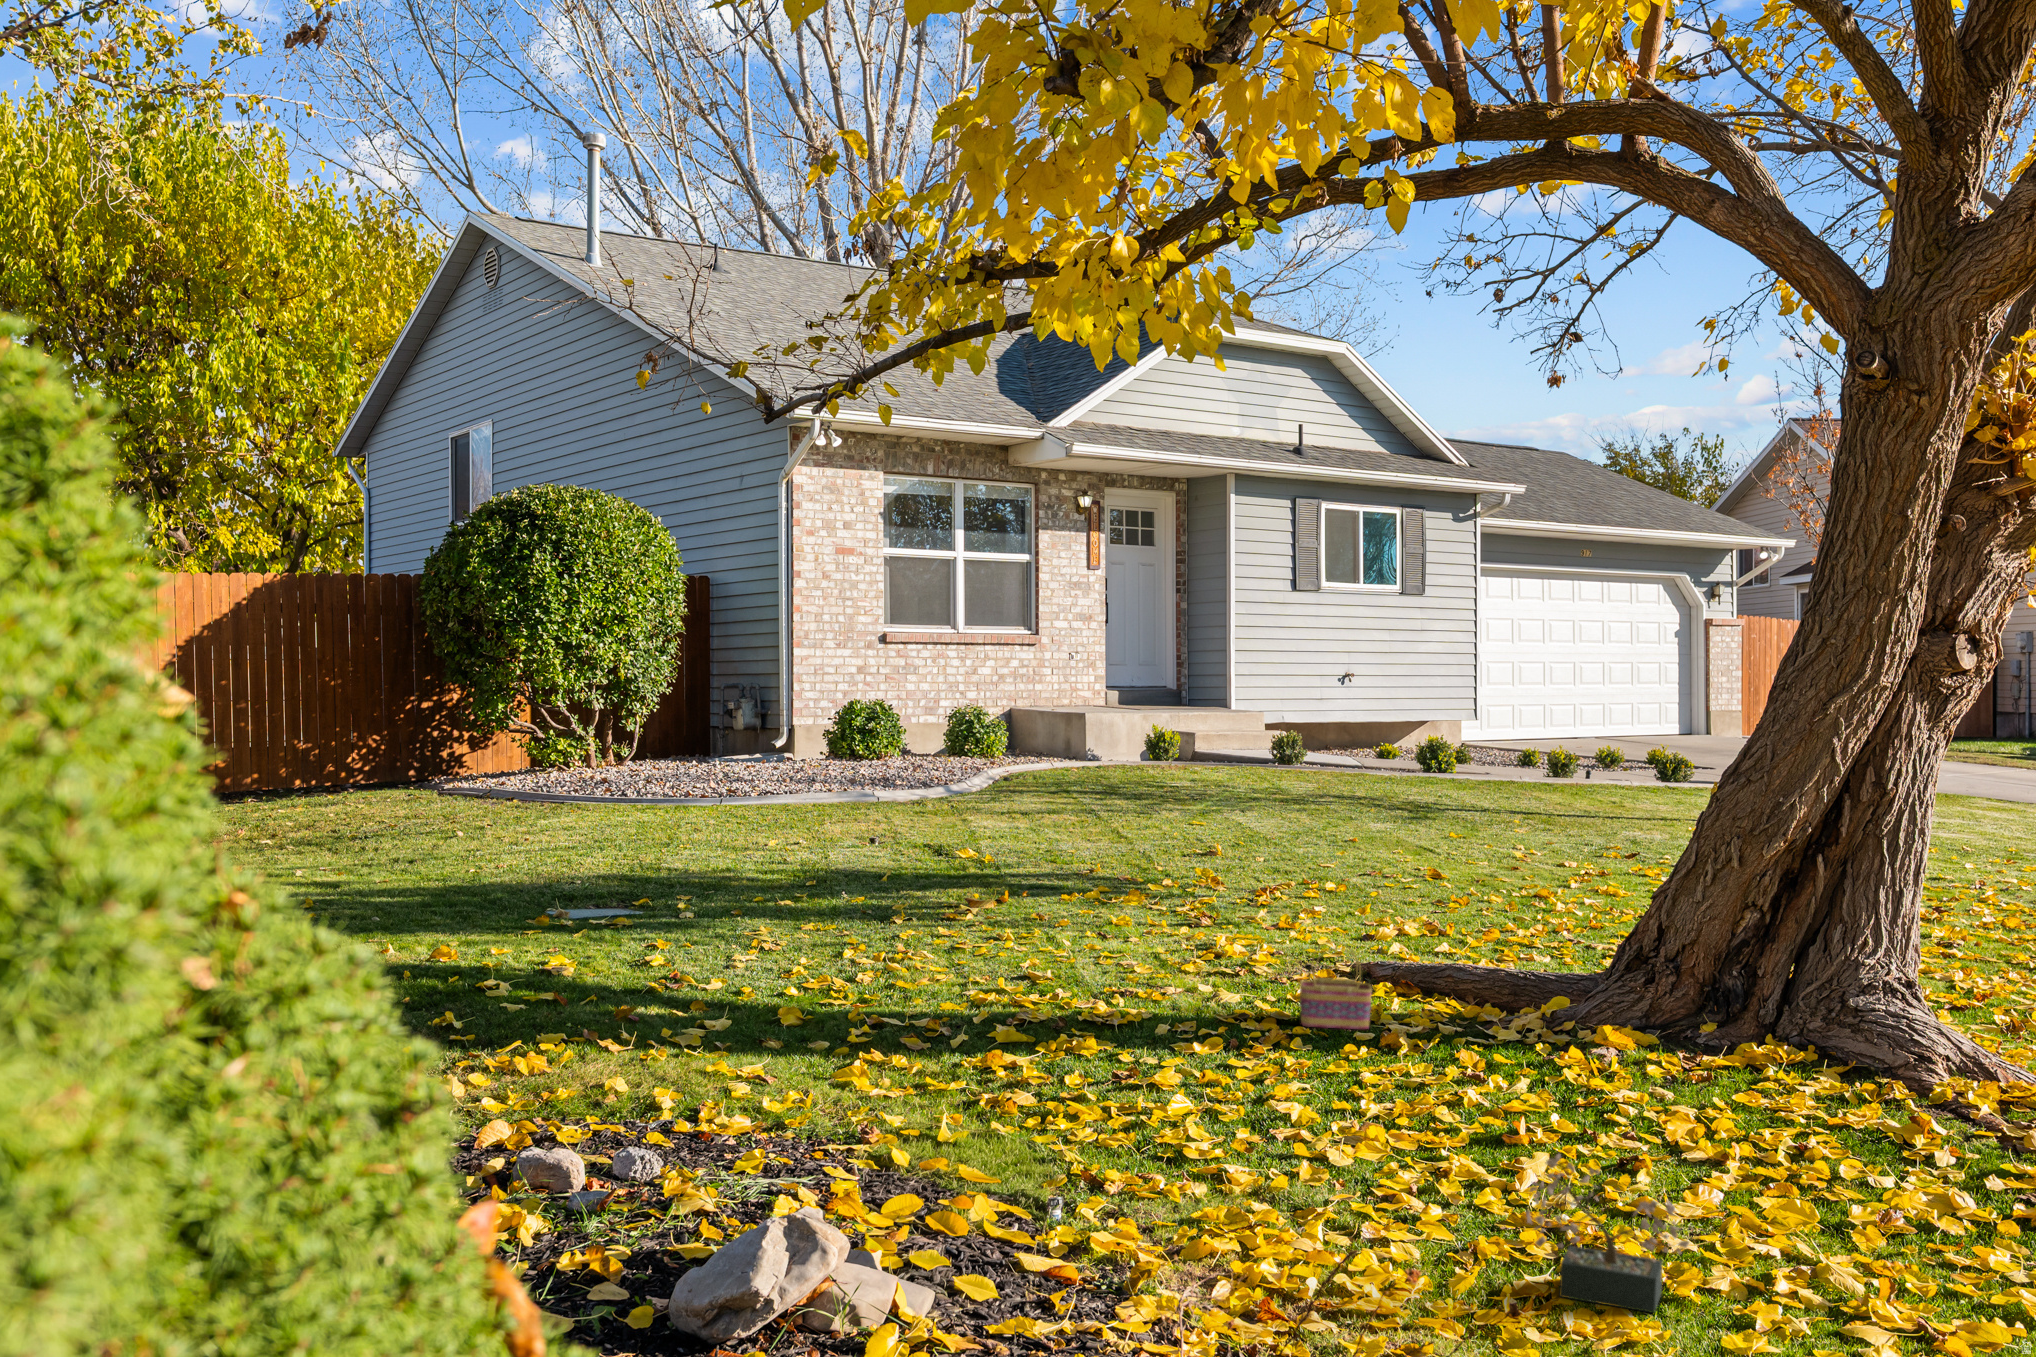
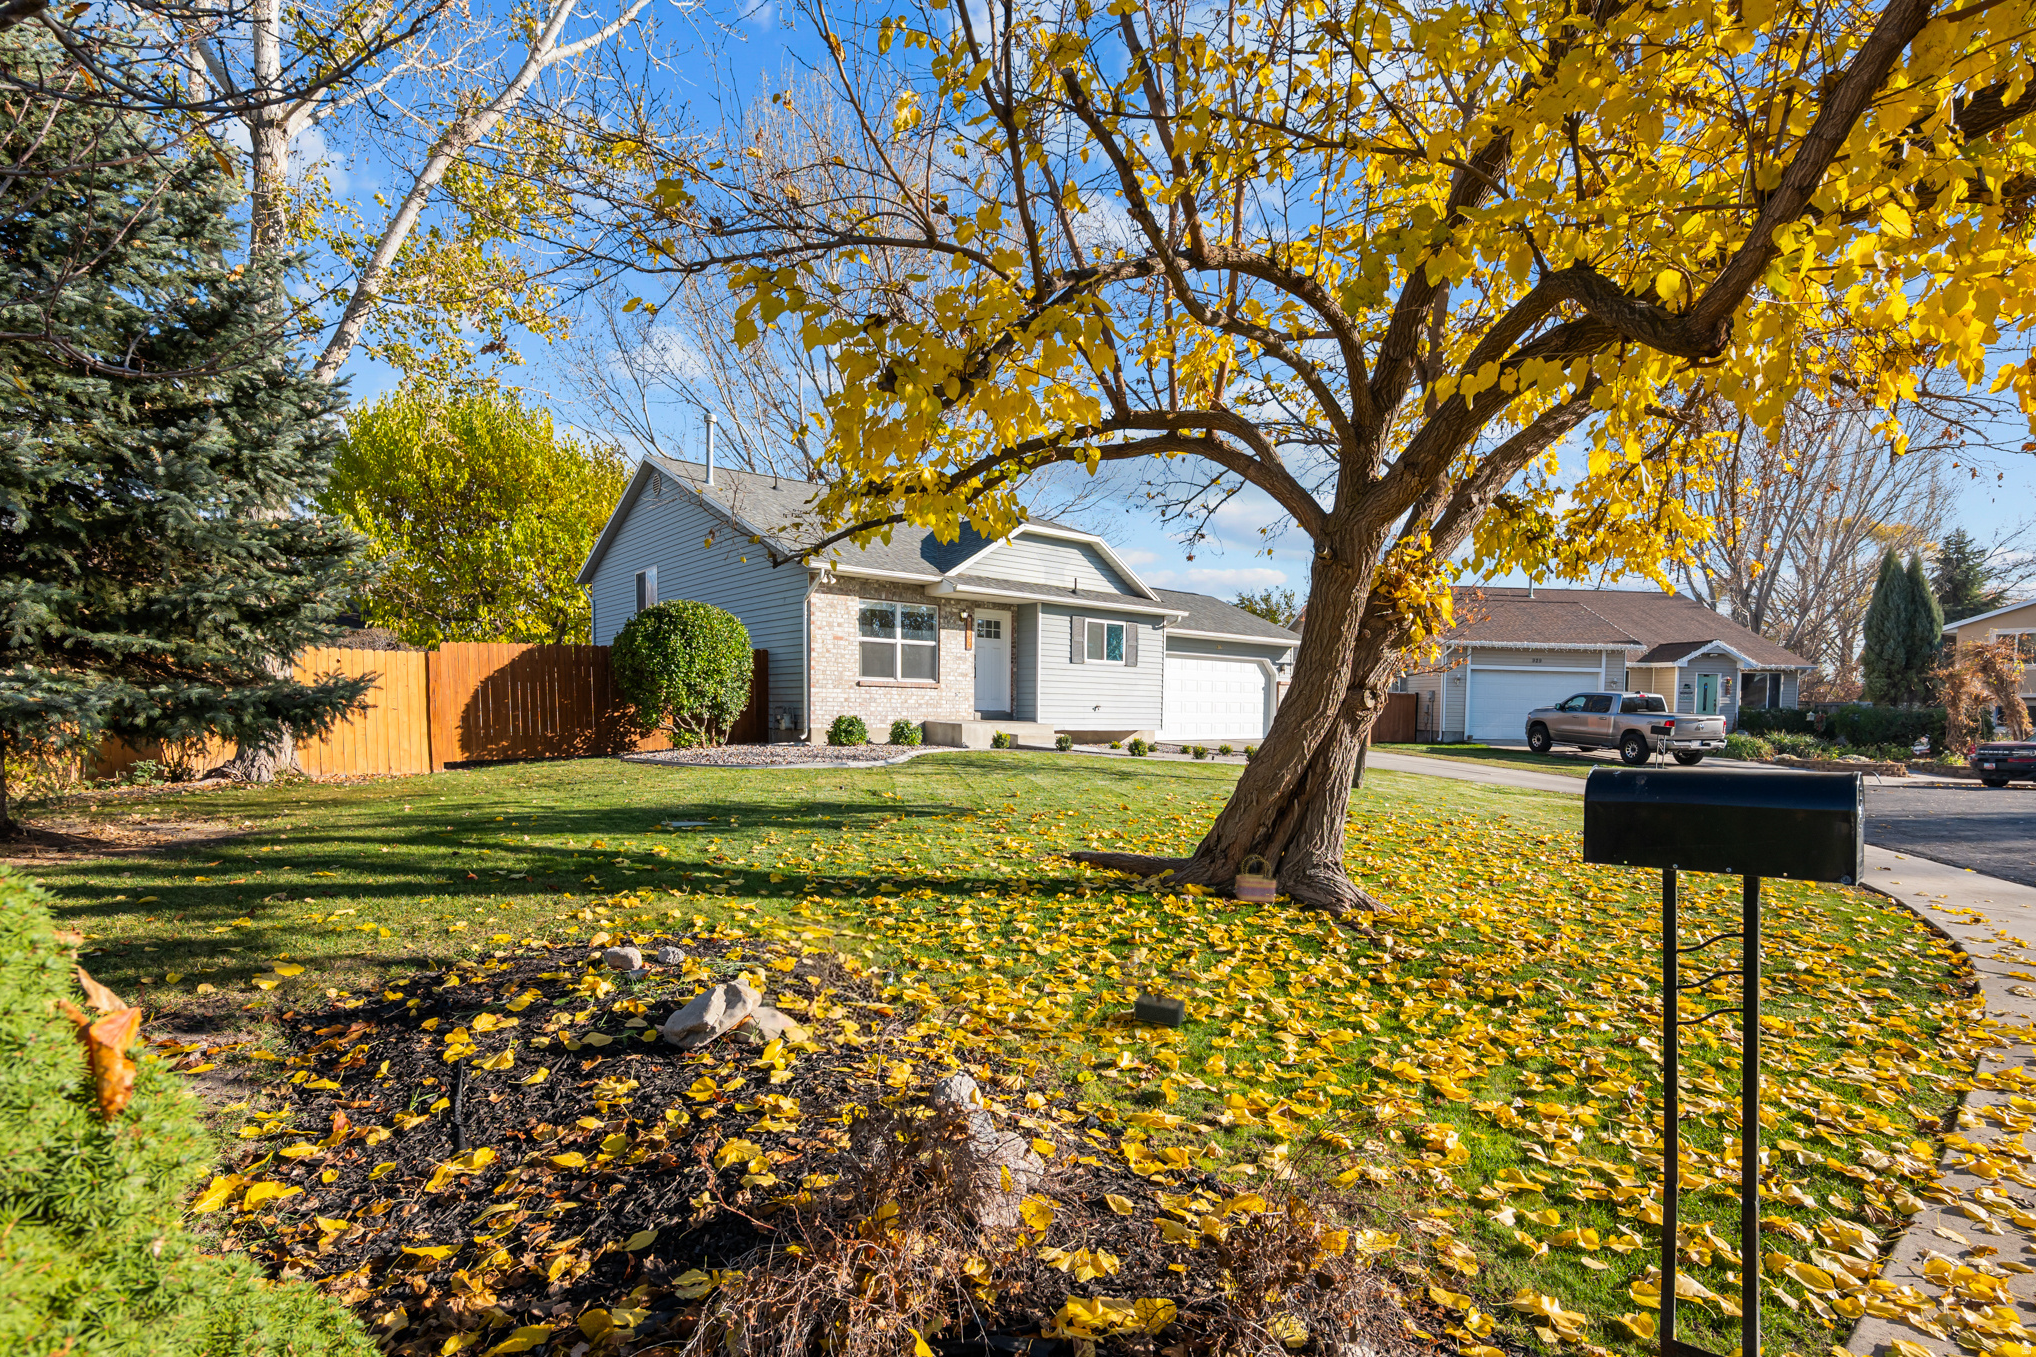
basket: present [1300,945,1372,1029] -> present [1236,859,1276,902]

